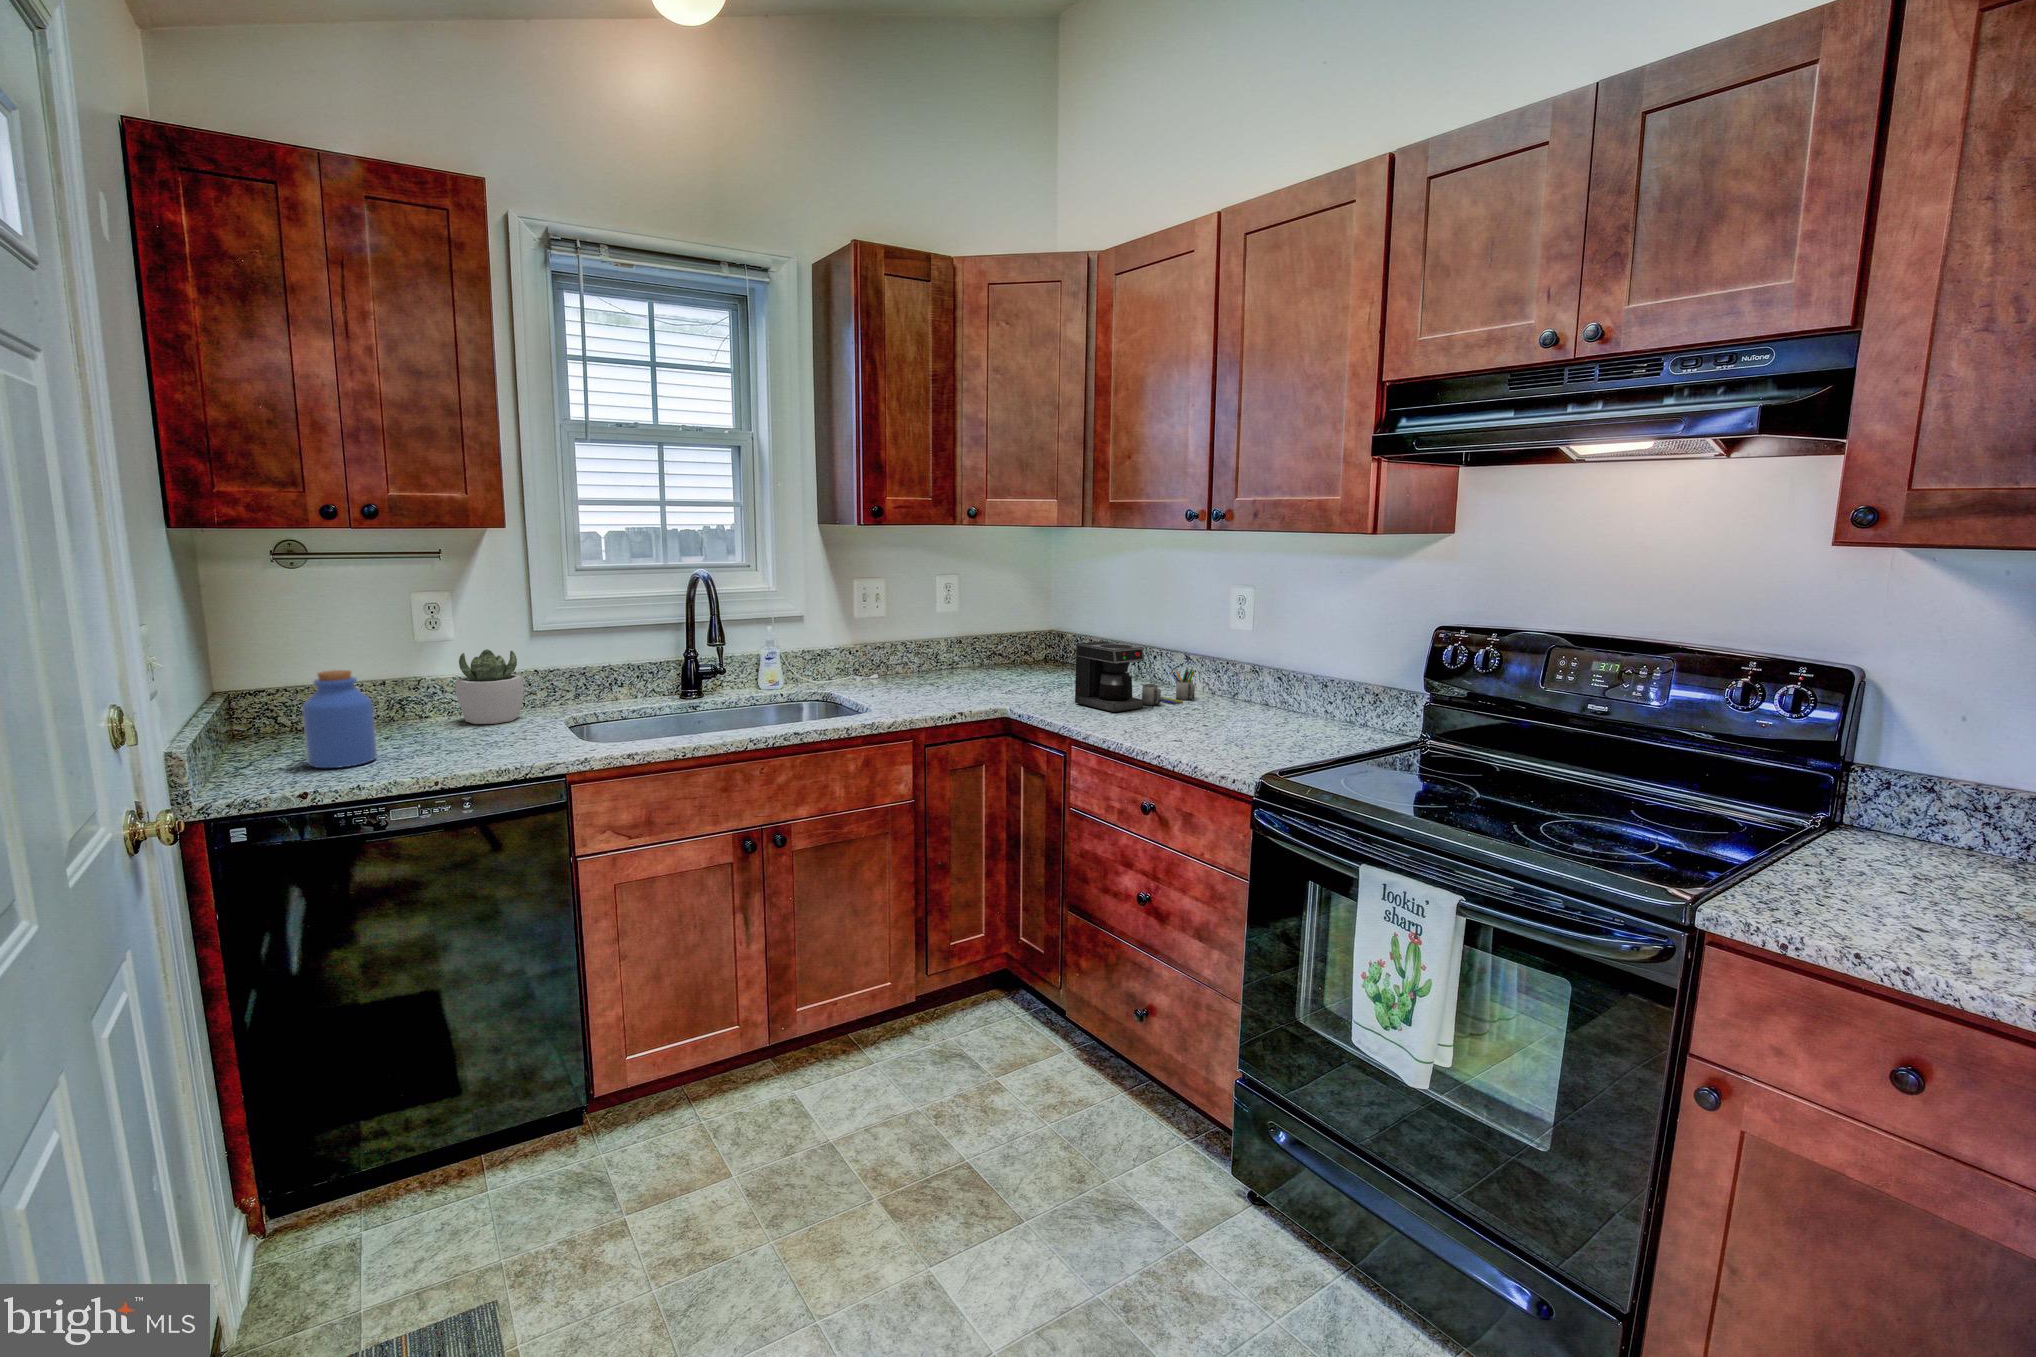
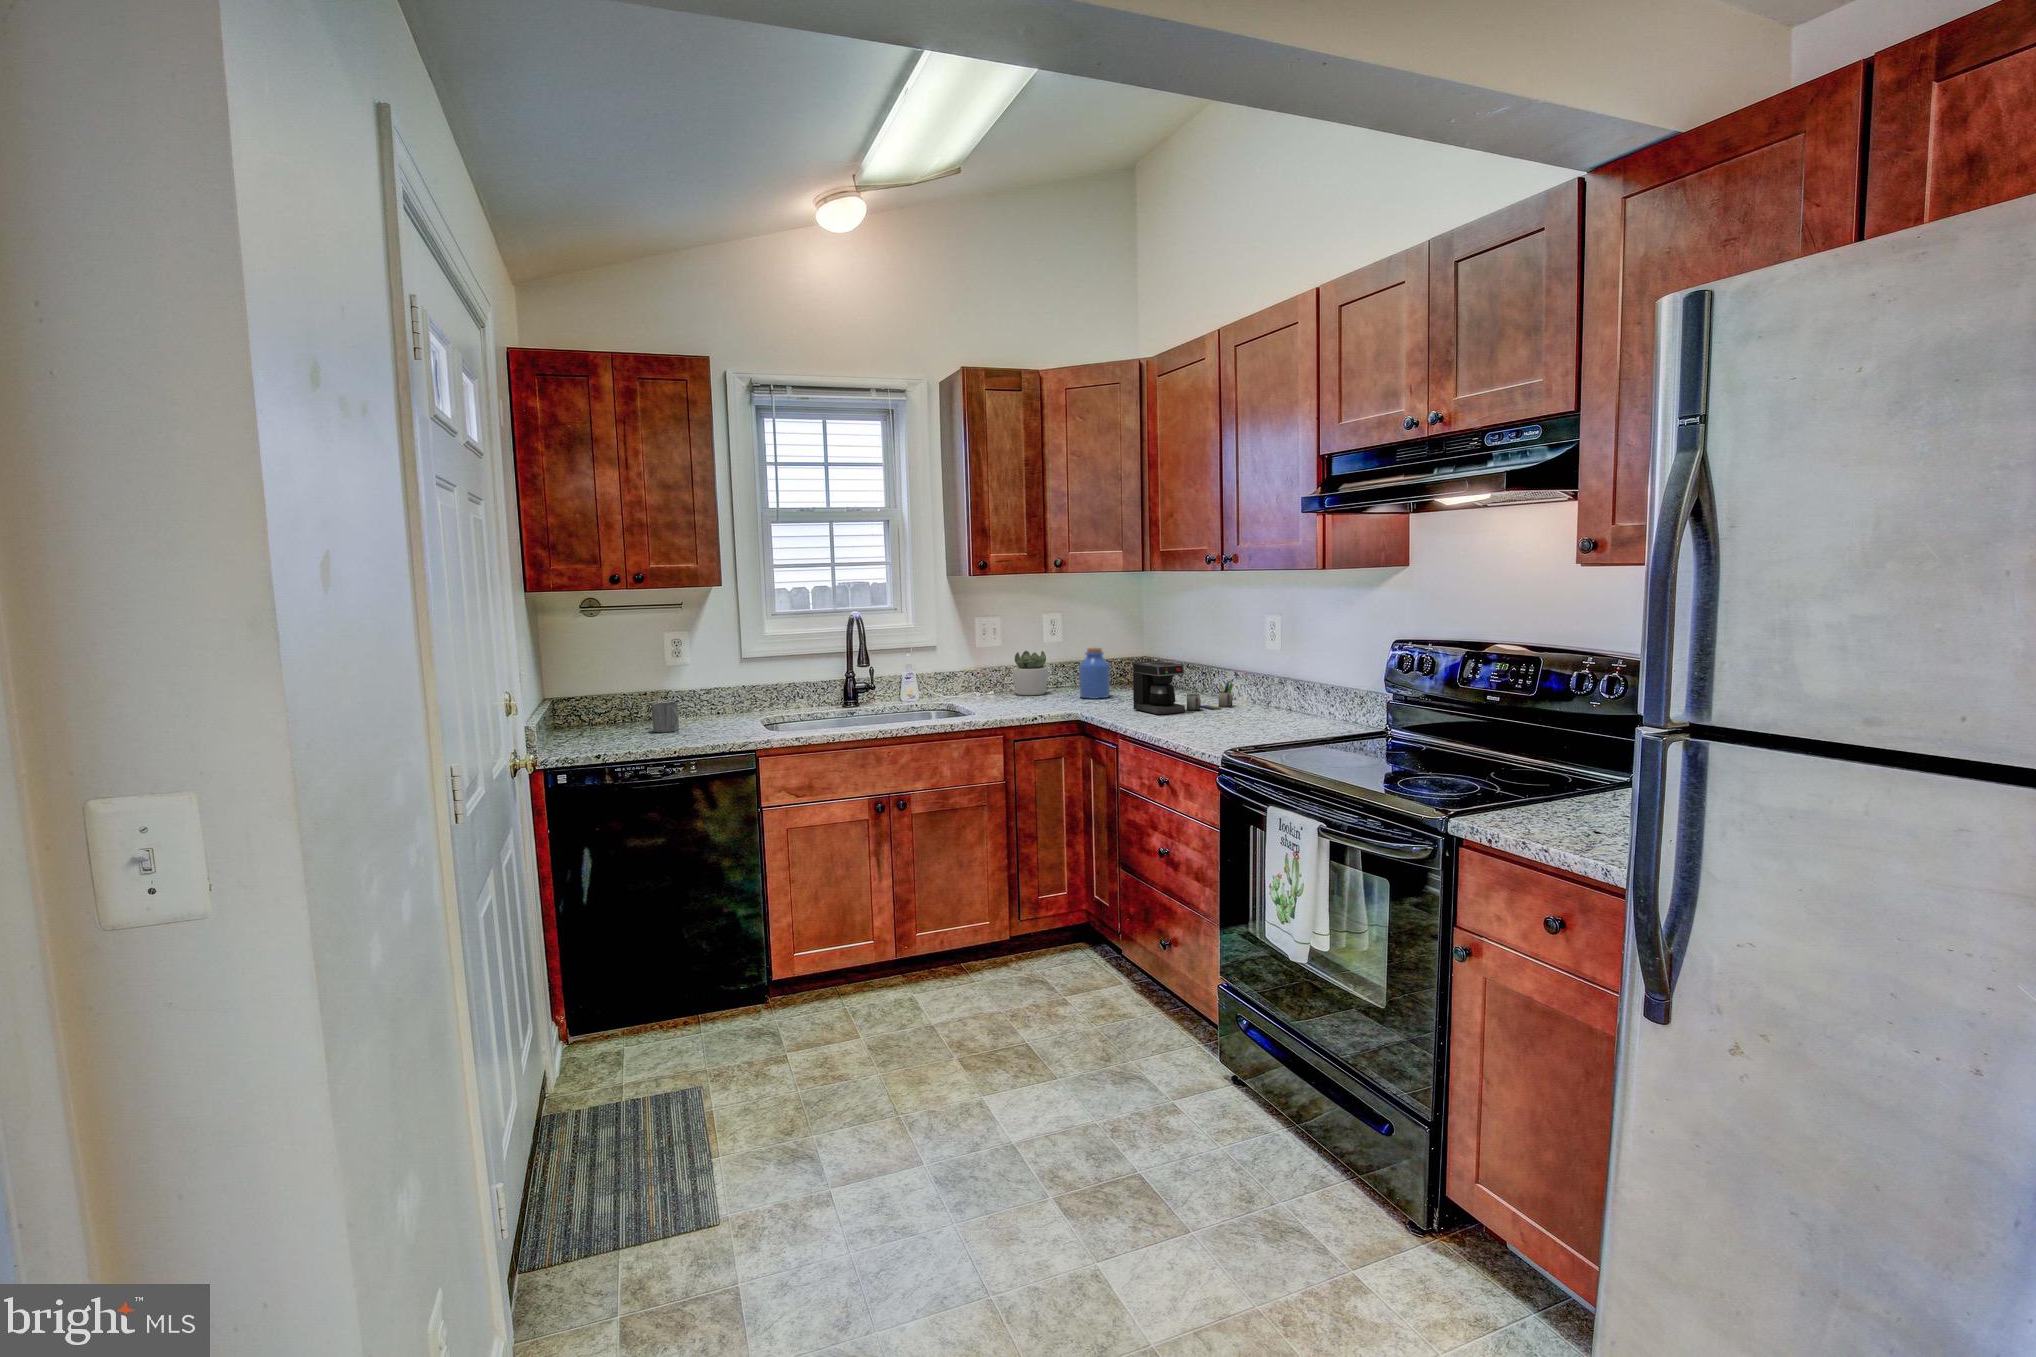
succulent plant: present [455,649,524,724] -> present [1013,651,1048,695]
jar: present [302,670,377,768] -> present [1079,648,1110,699]
mug: none [392,698,438,743] -> present [652,702,679,732]

